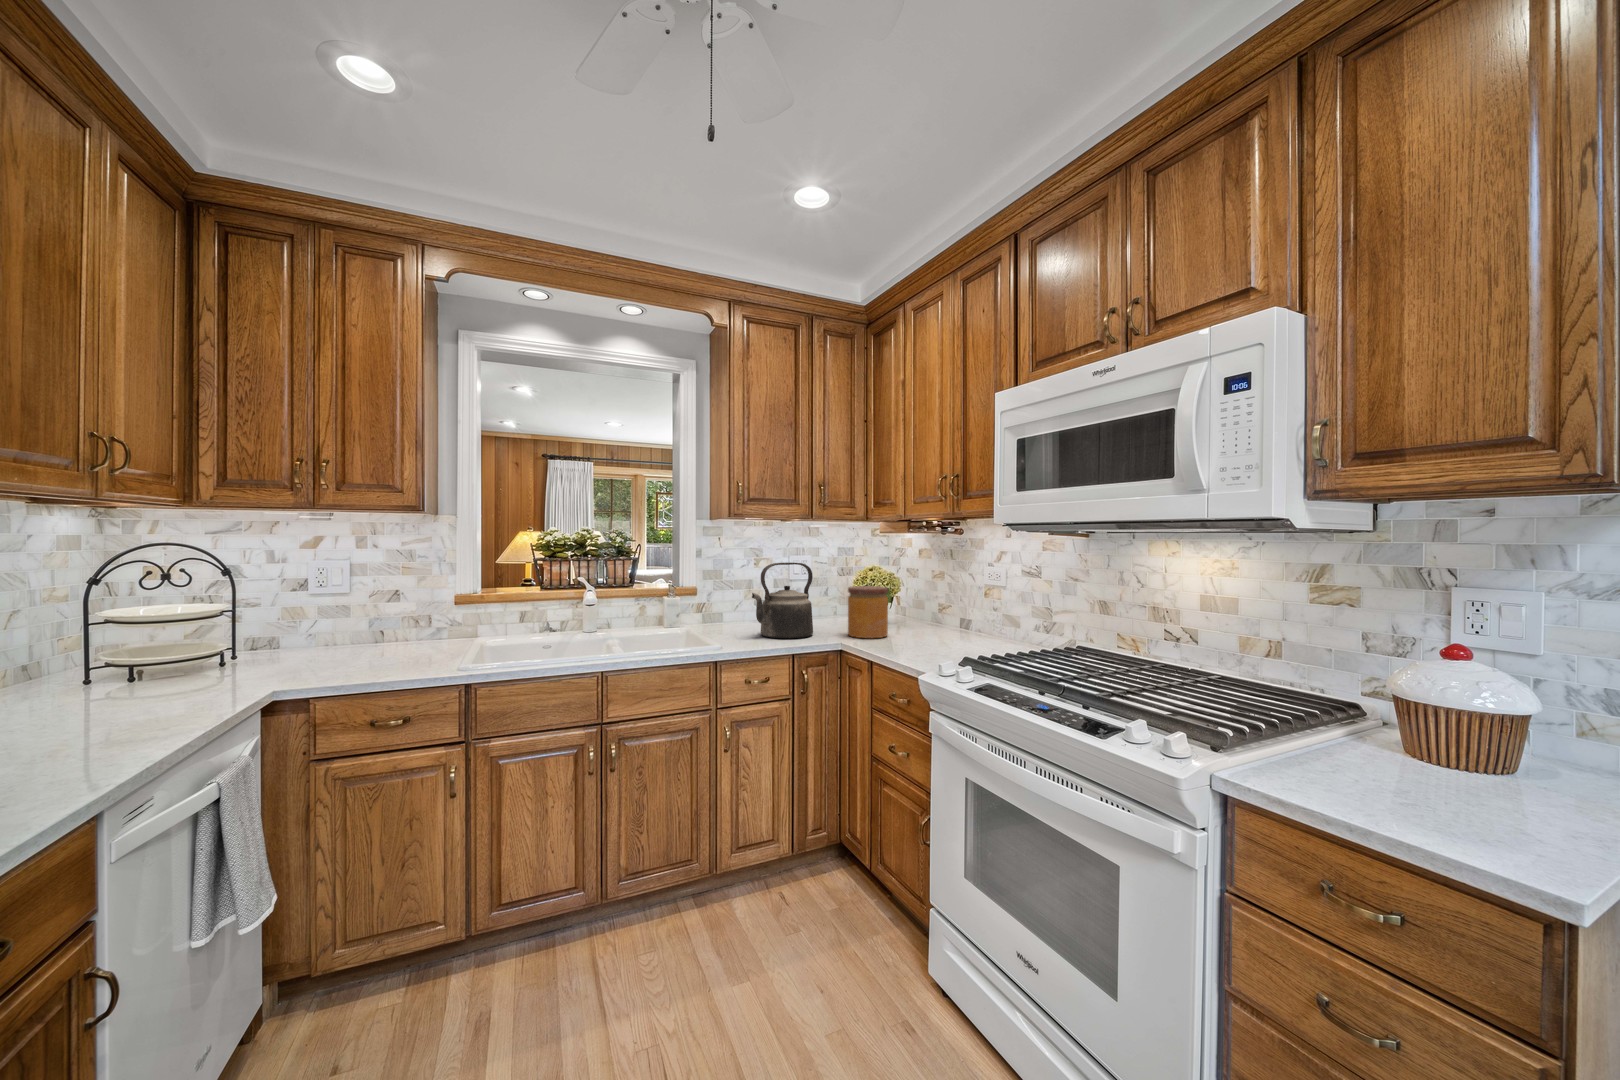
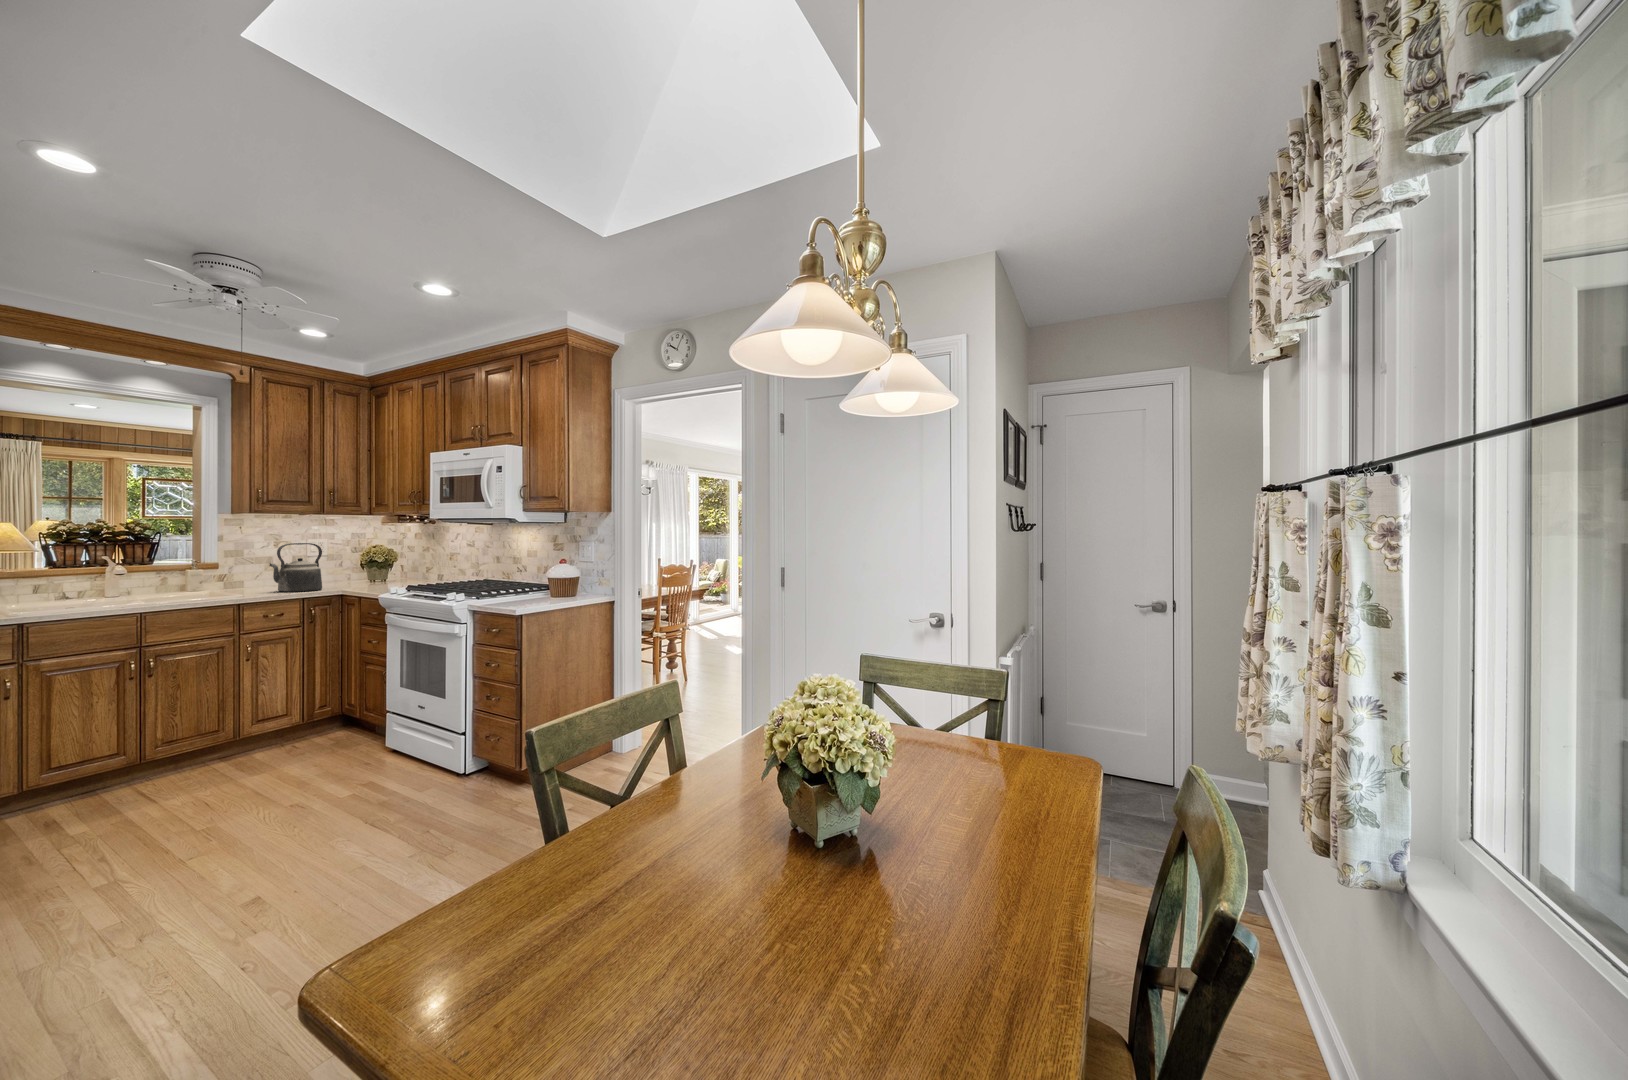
jar: present [848,586,888,638] -> none [350,557,380,589]

